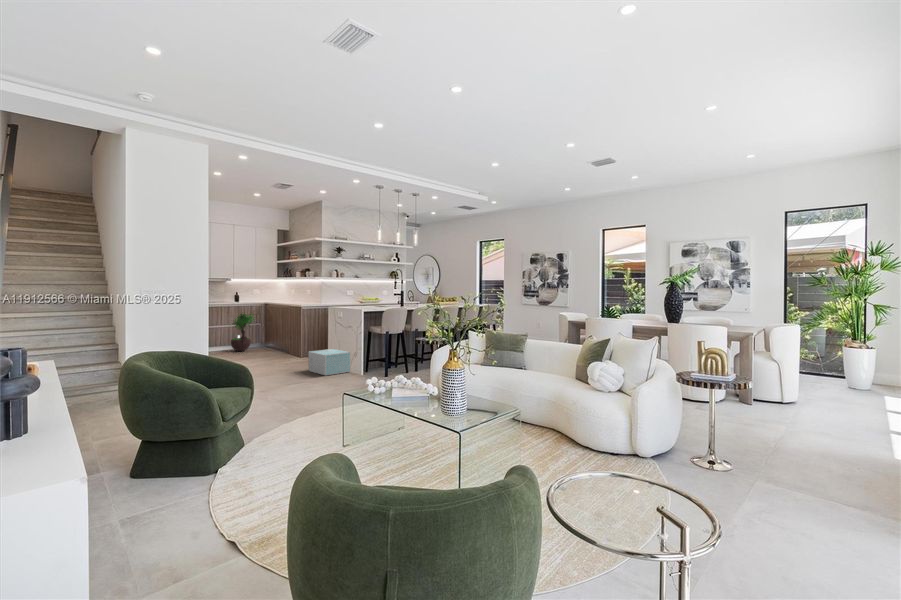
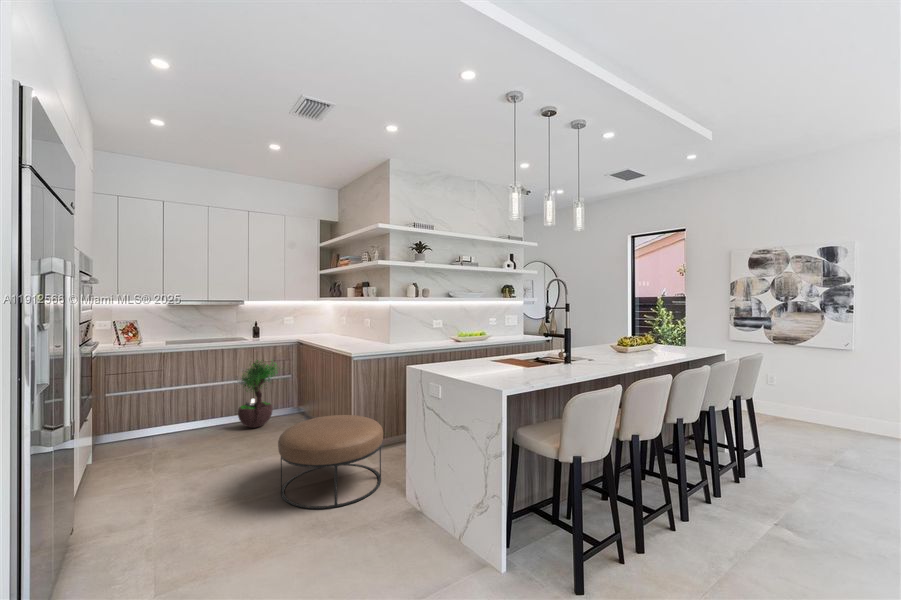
ottoman: none [264,334,314,367] -> present [278,415,383,509]
storage box: present [308,349,350,375] -> none [374,469,478,576]

